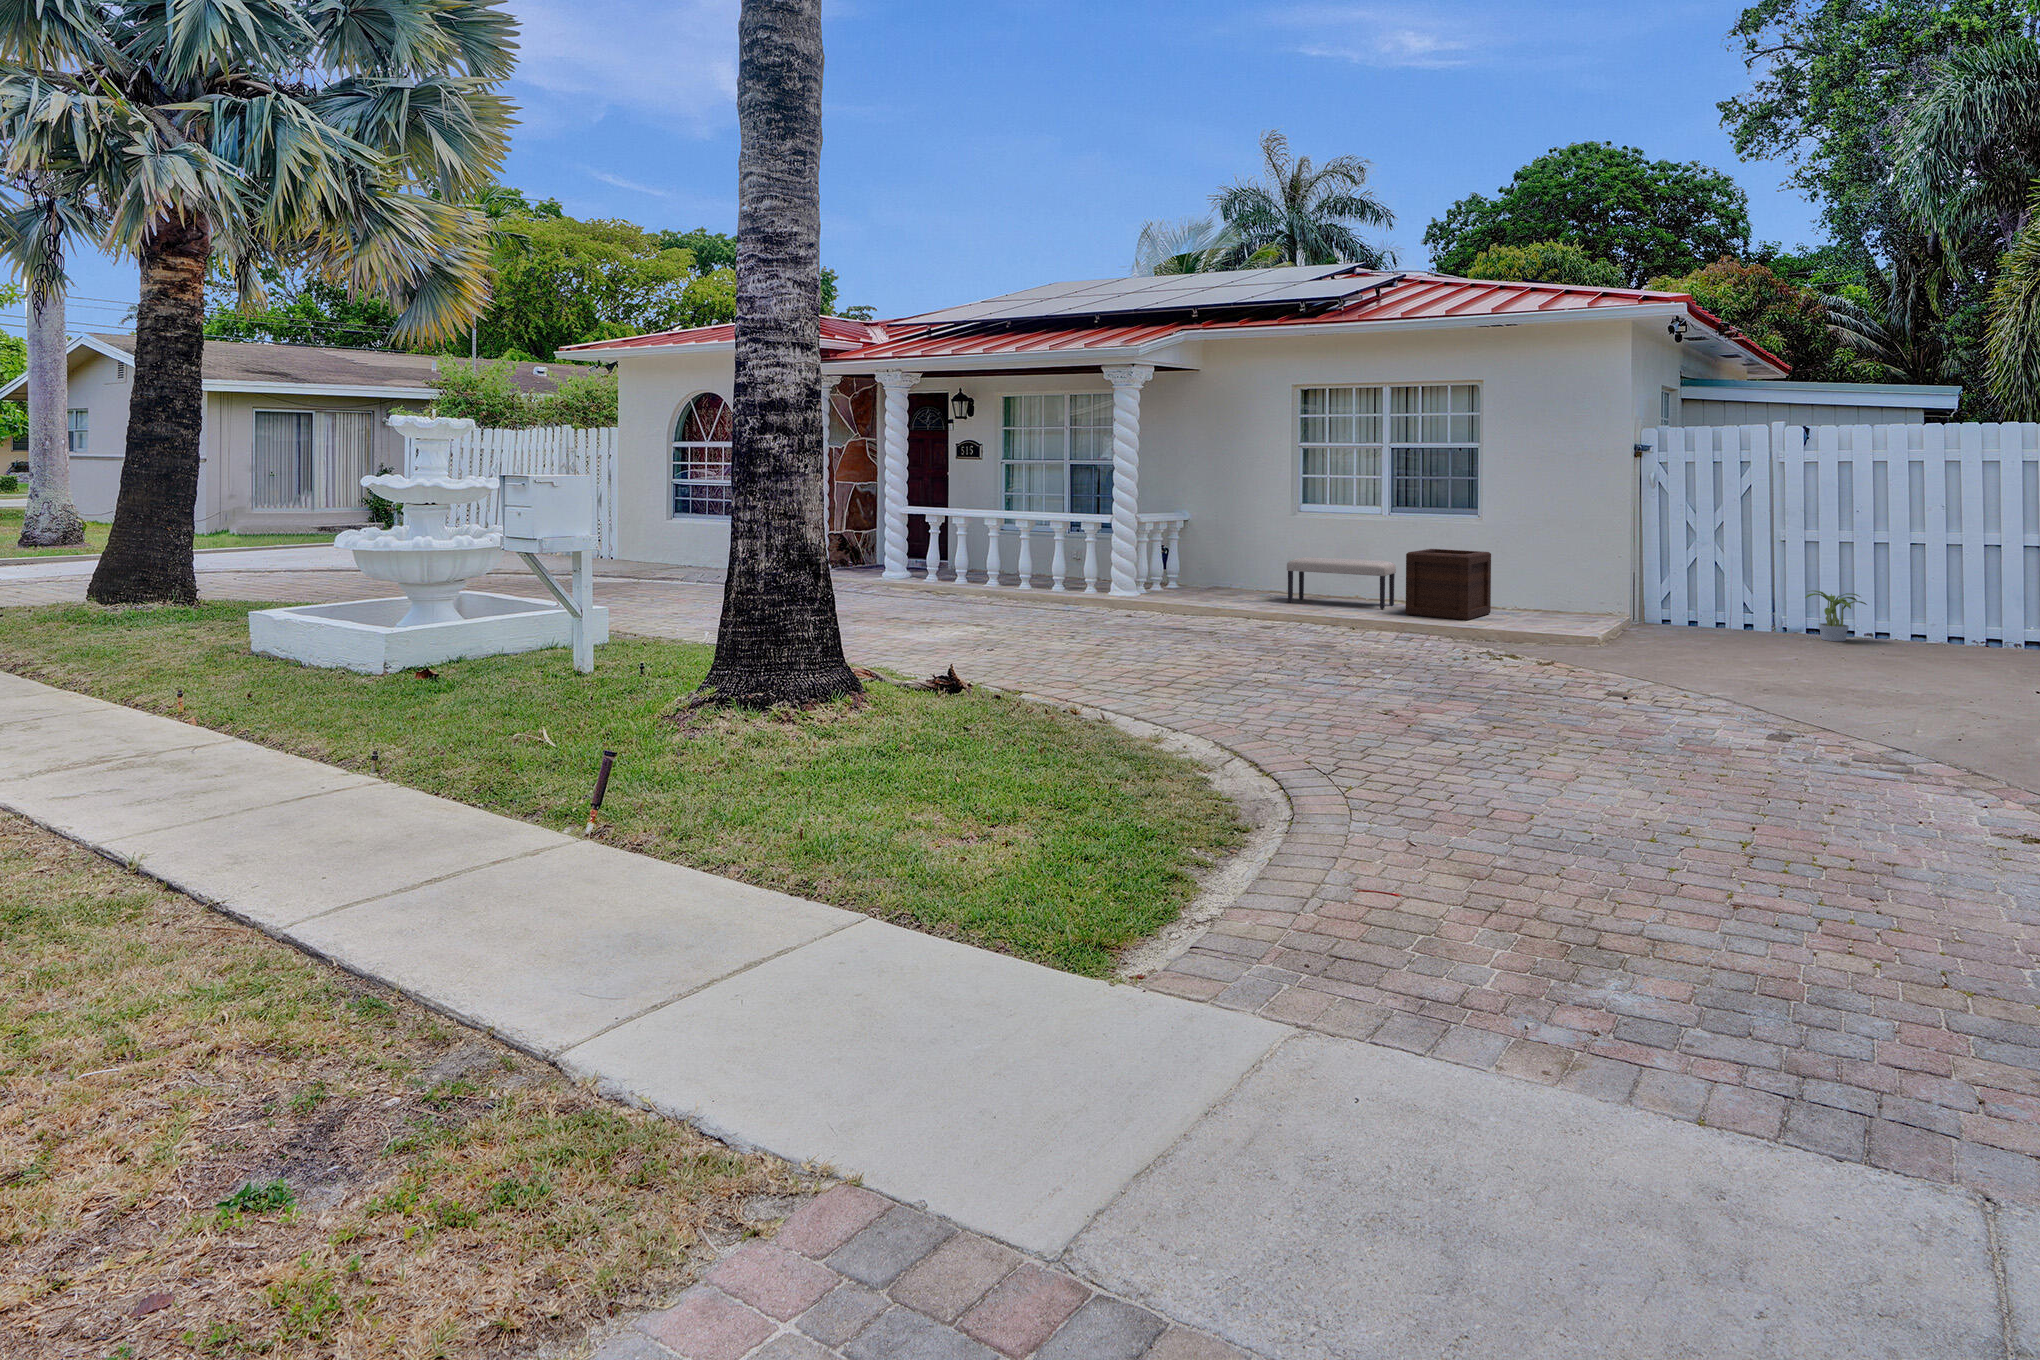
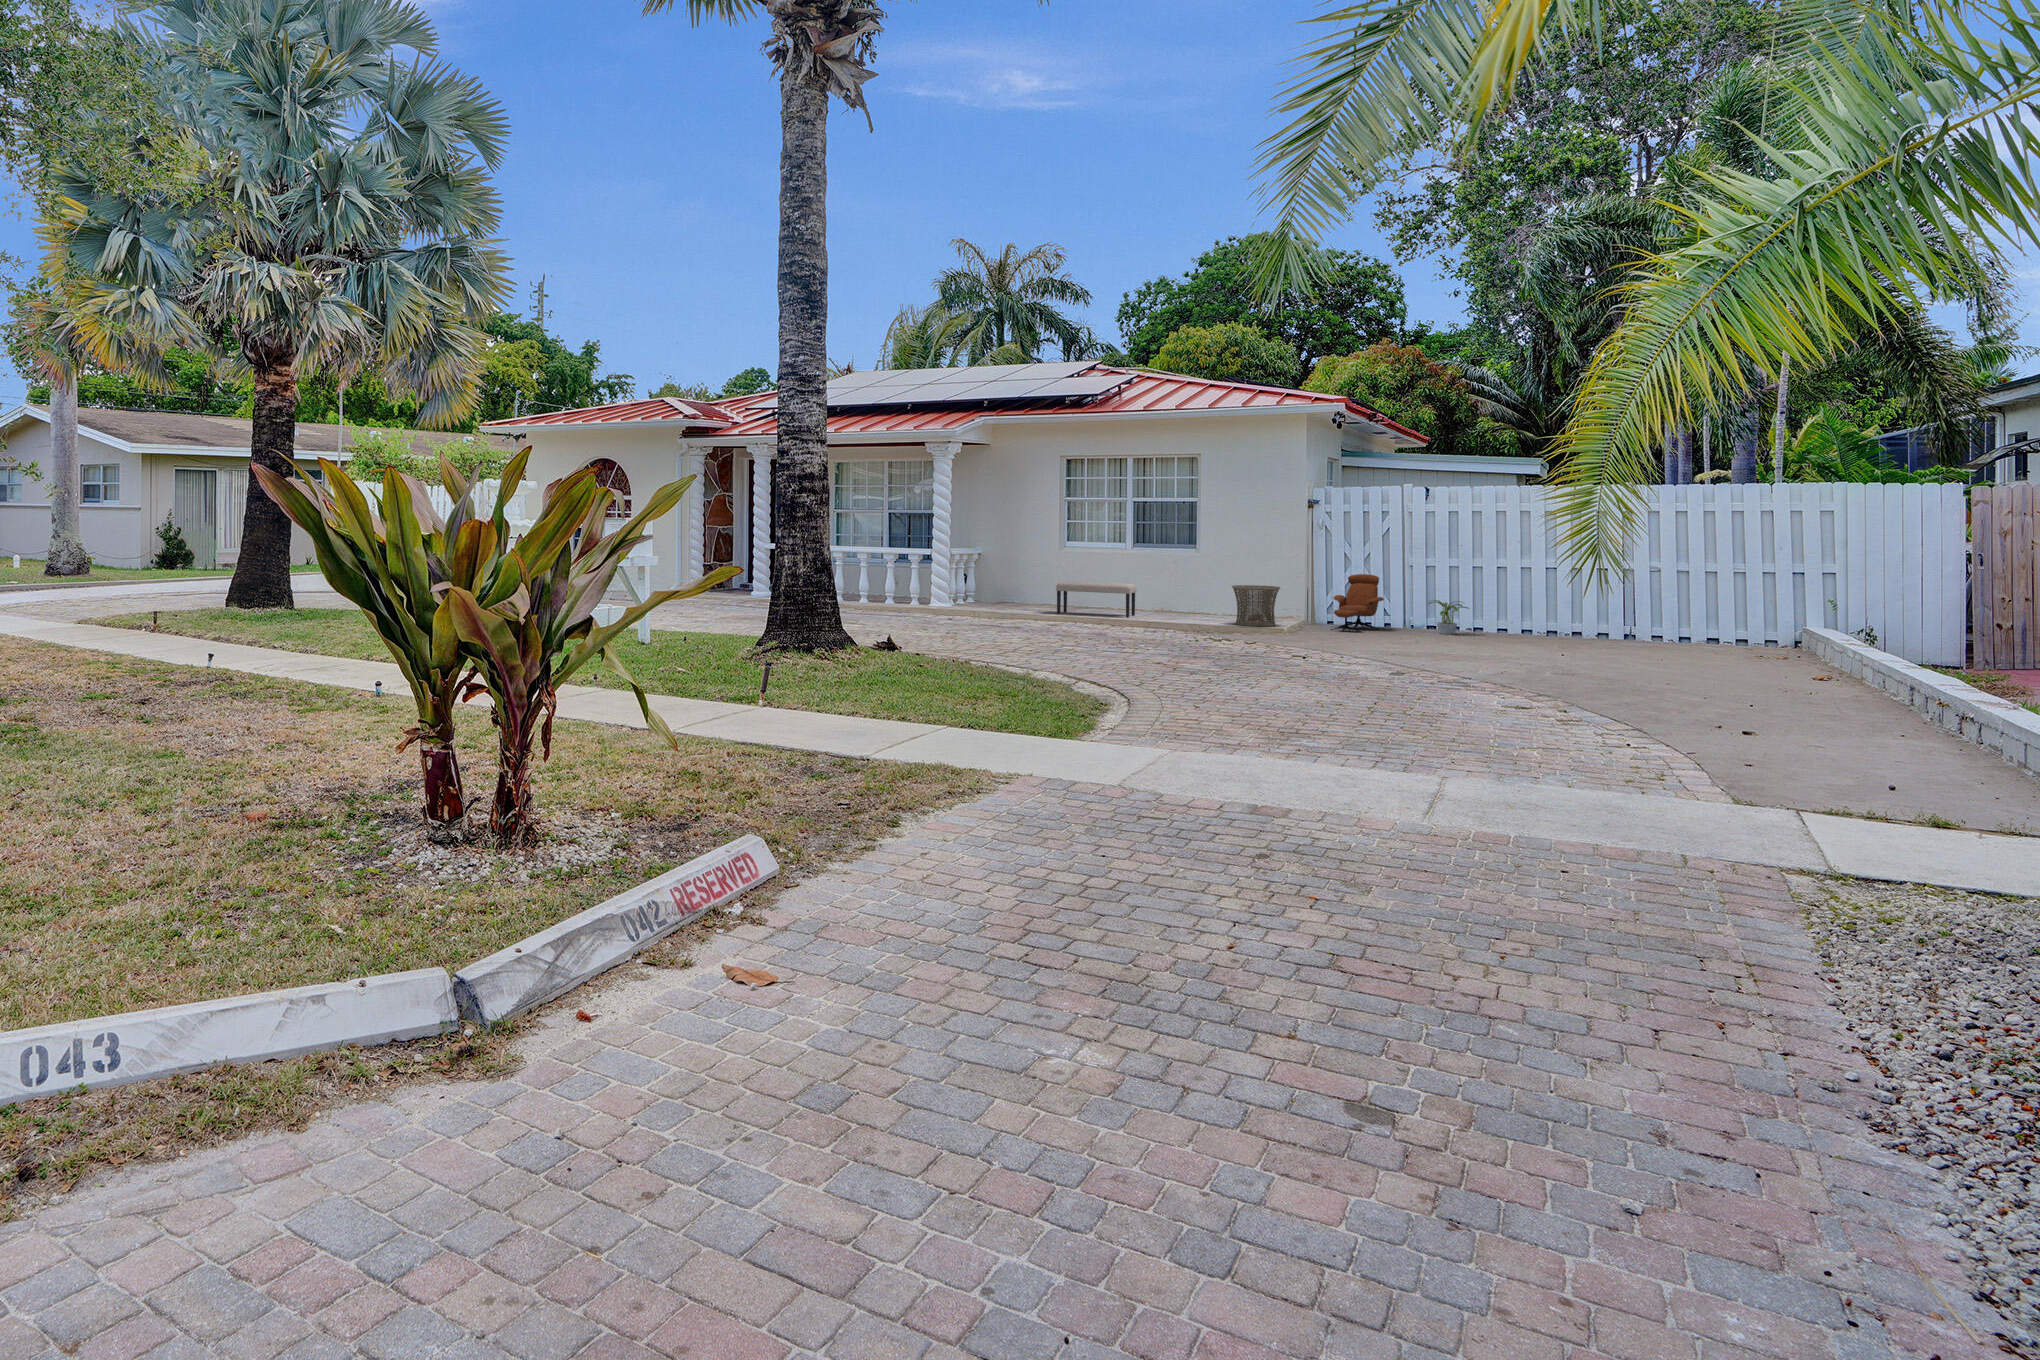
wooden crate: present [1406,549,1491,620] -> none [1146,574,1207,623]
lounge chair: none [1664,551,1741,637] -> present [1331,574,1384,632]
basket: none [1524,565,1593,626] -> present [1232,585,1280,626]

